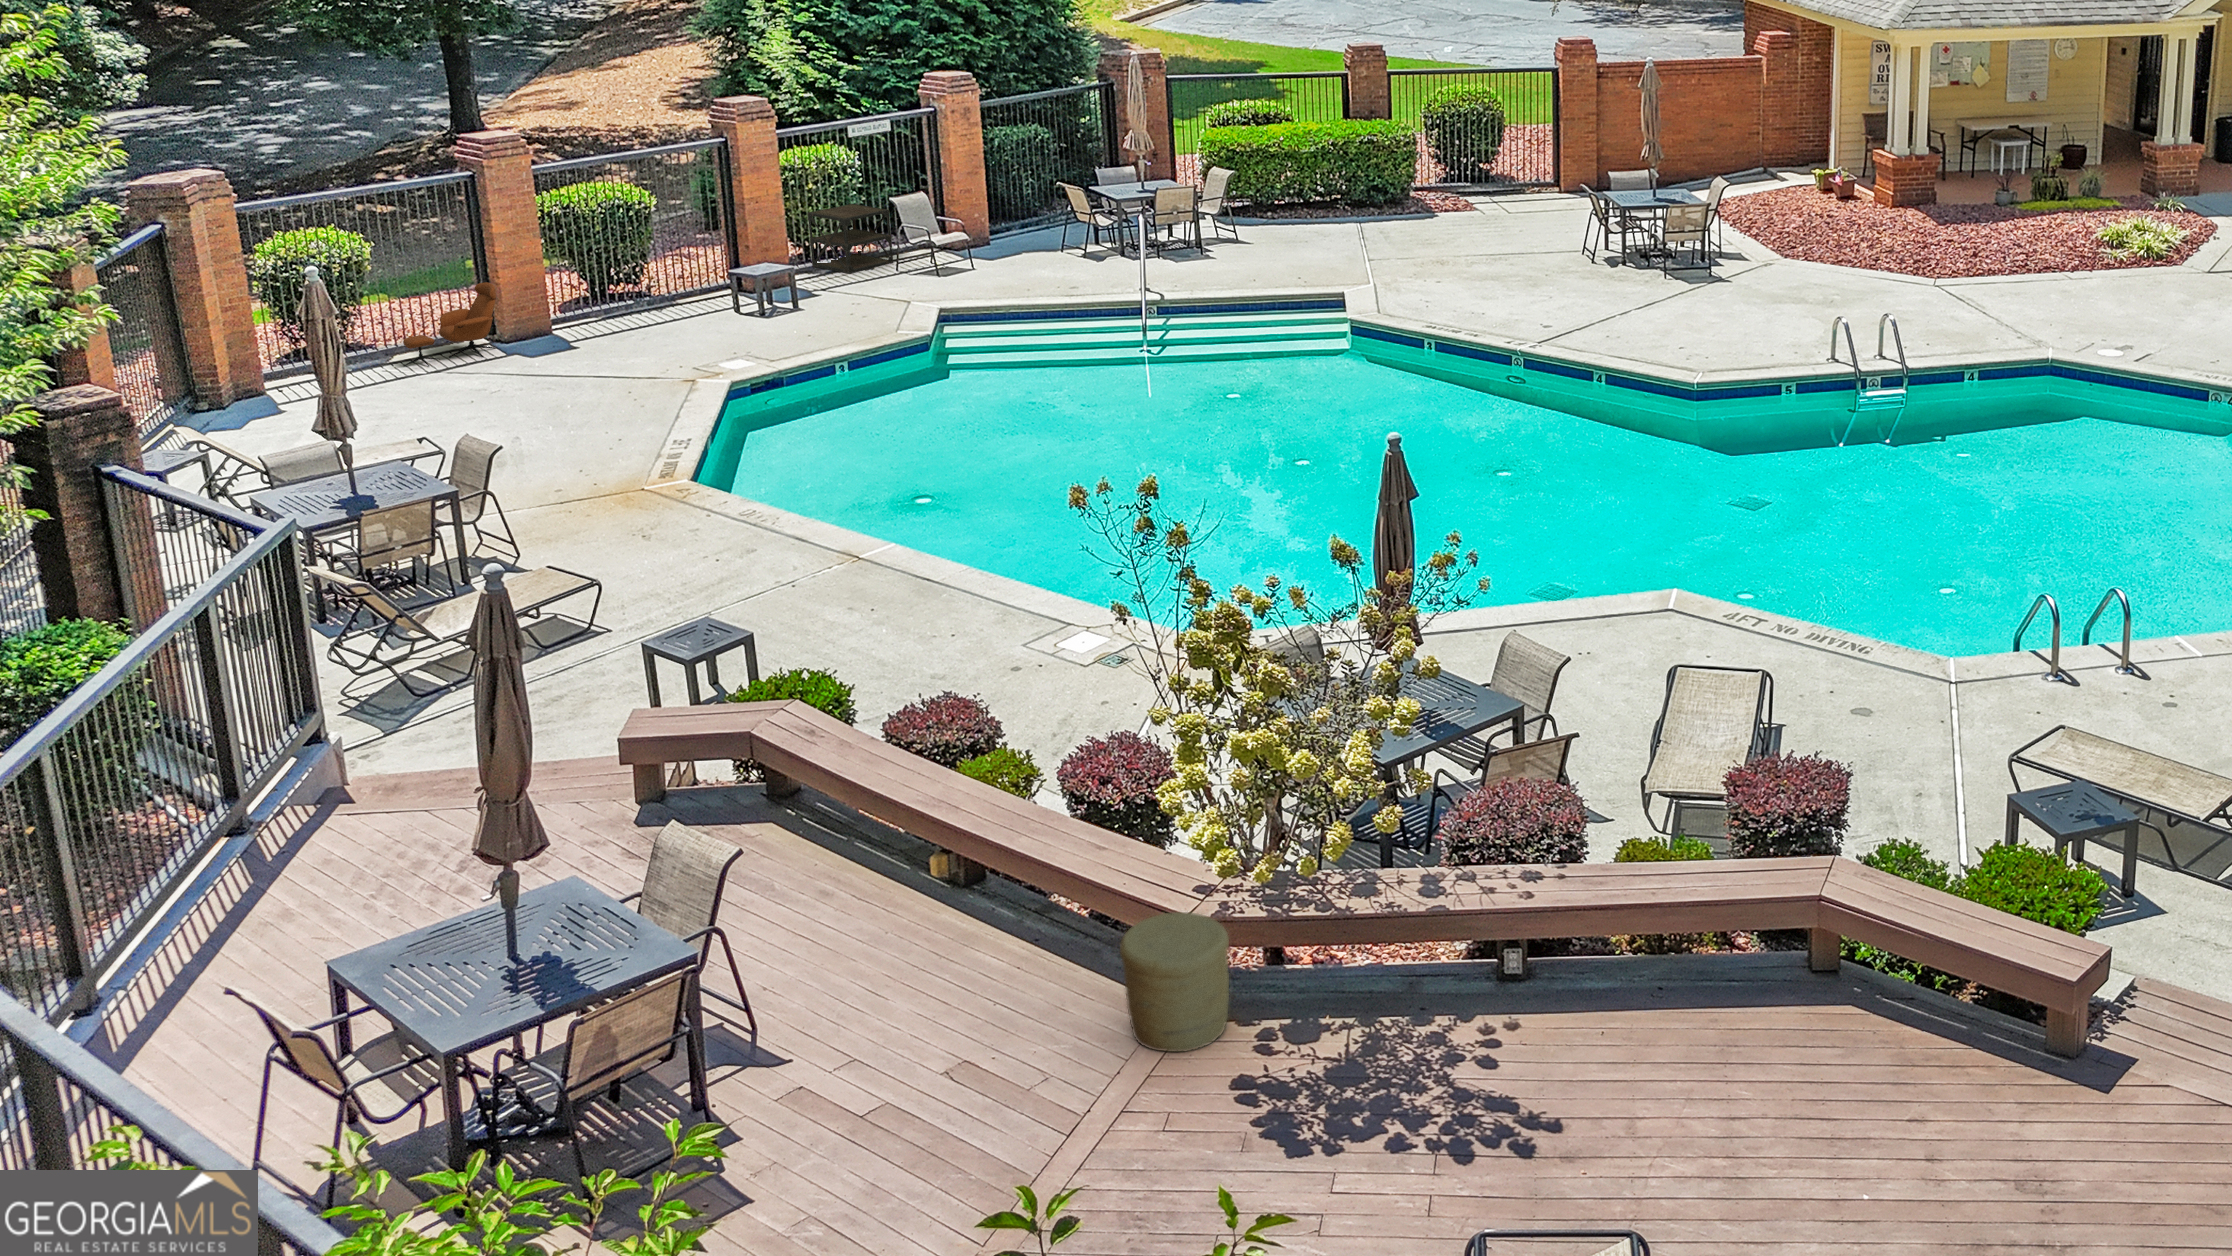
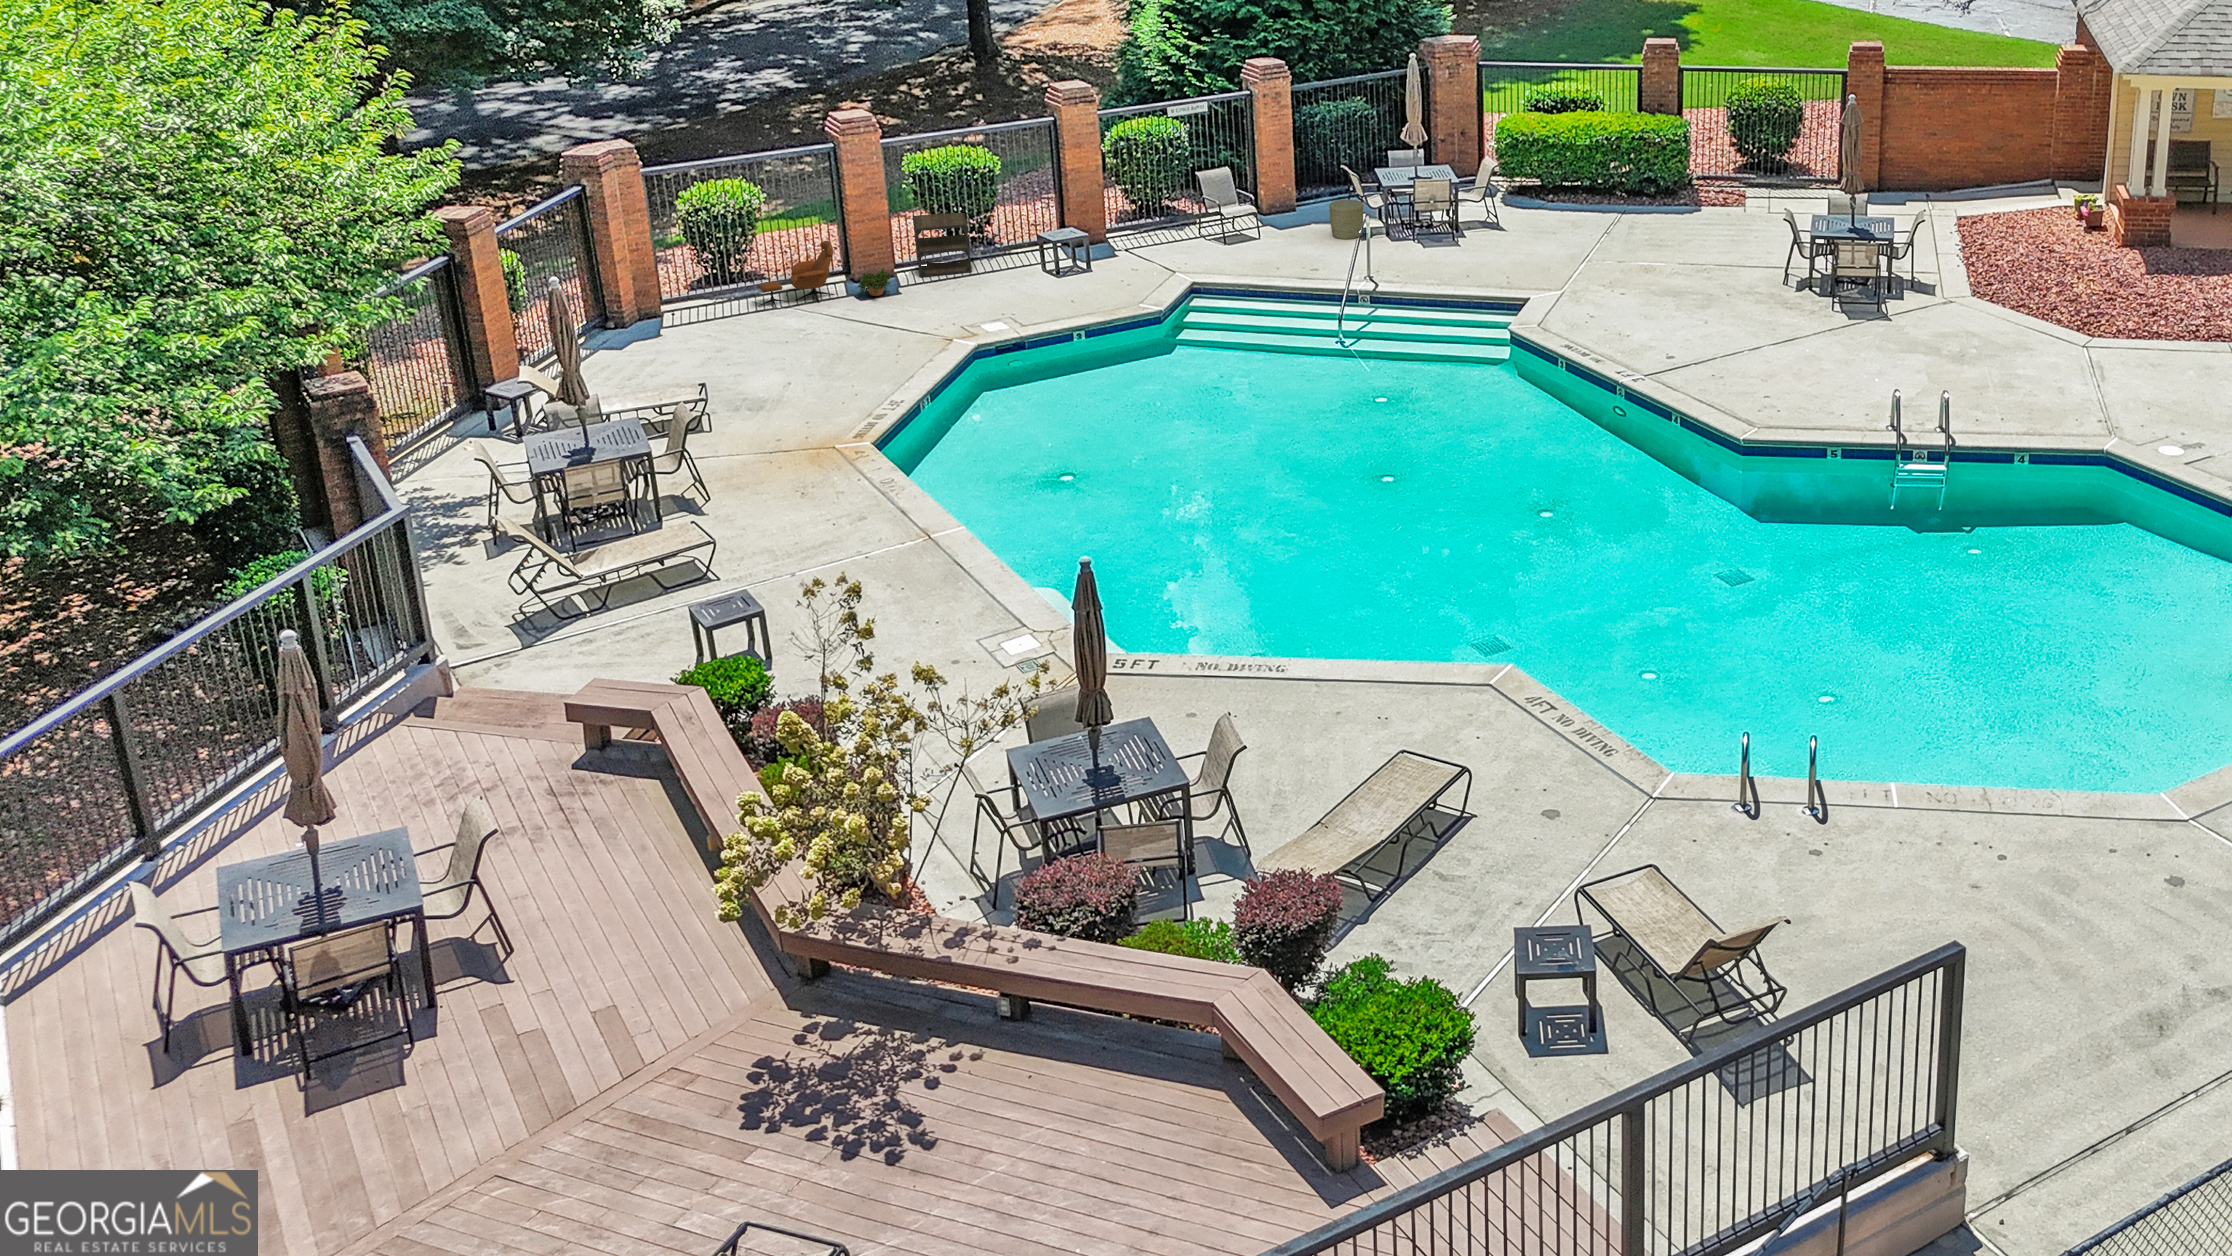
side table: present [808,204,893,274] -> present [913,213,972,277]
potted plant: none [528,312,574,344] -> present [858,269,891,296]
woven basket: present [1120,912,1229,1052] -> present [1329,199,1364,239]

